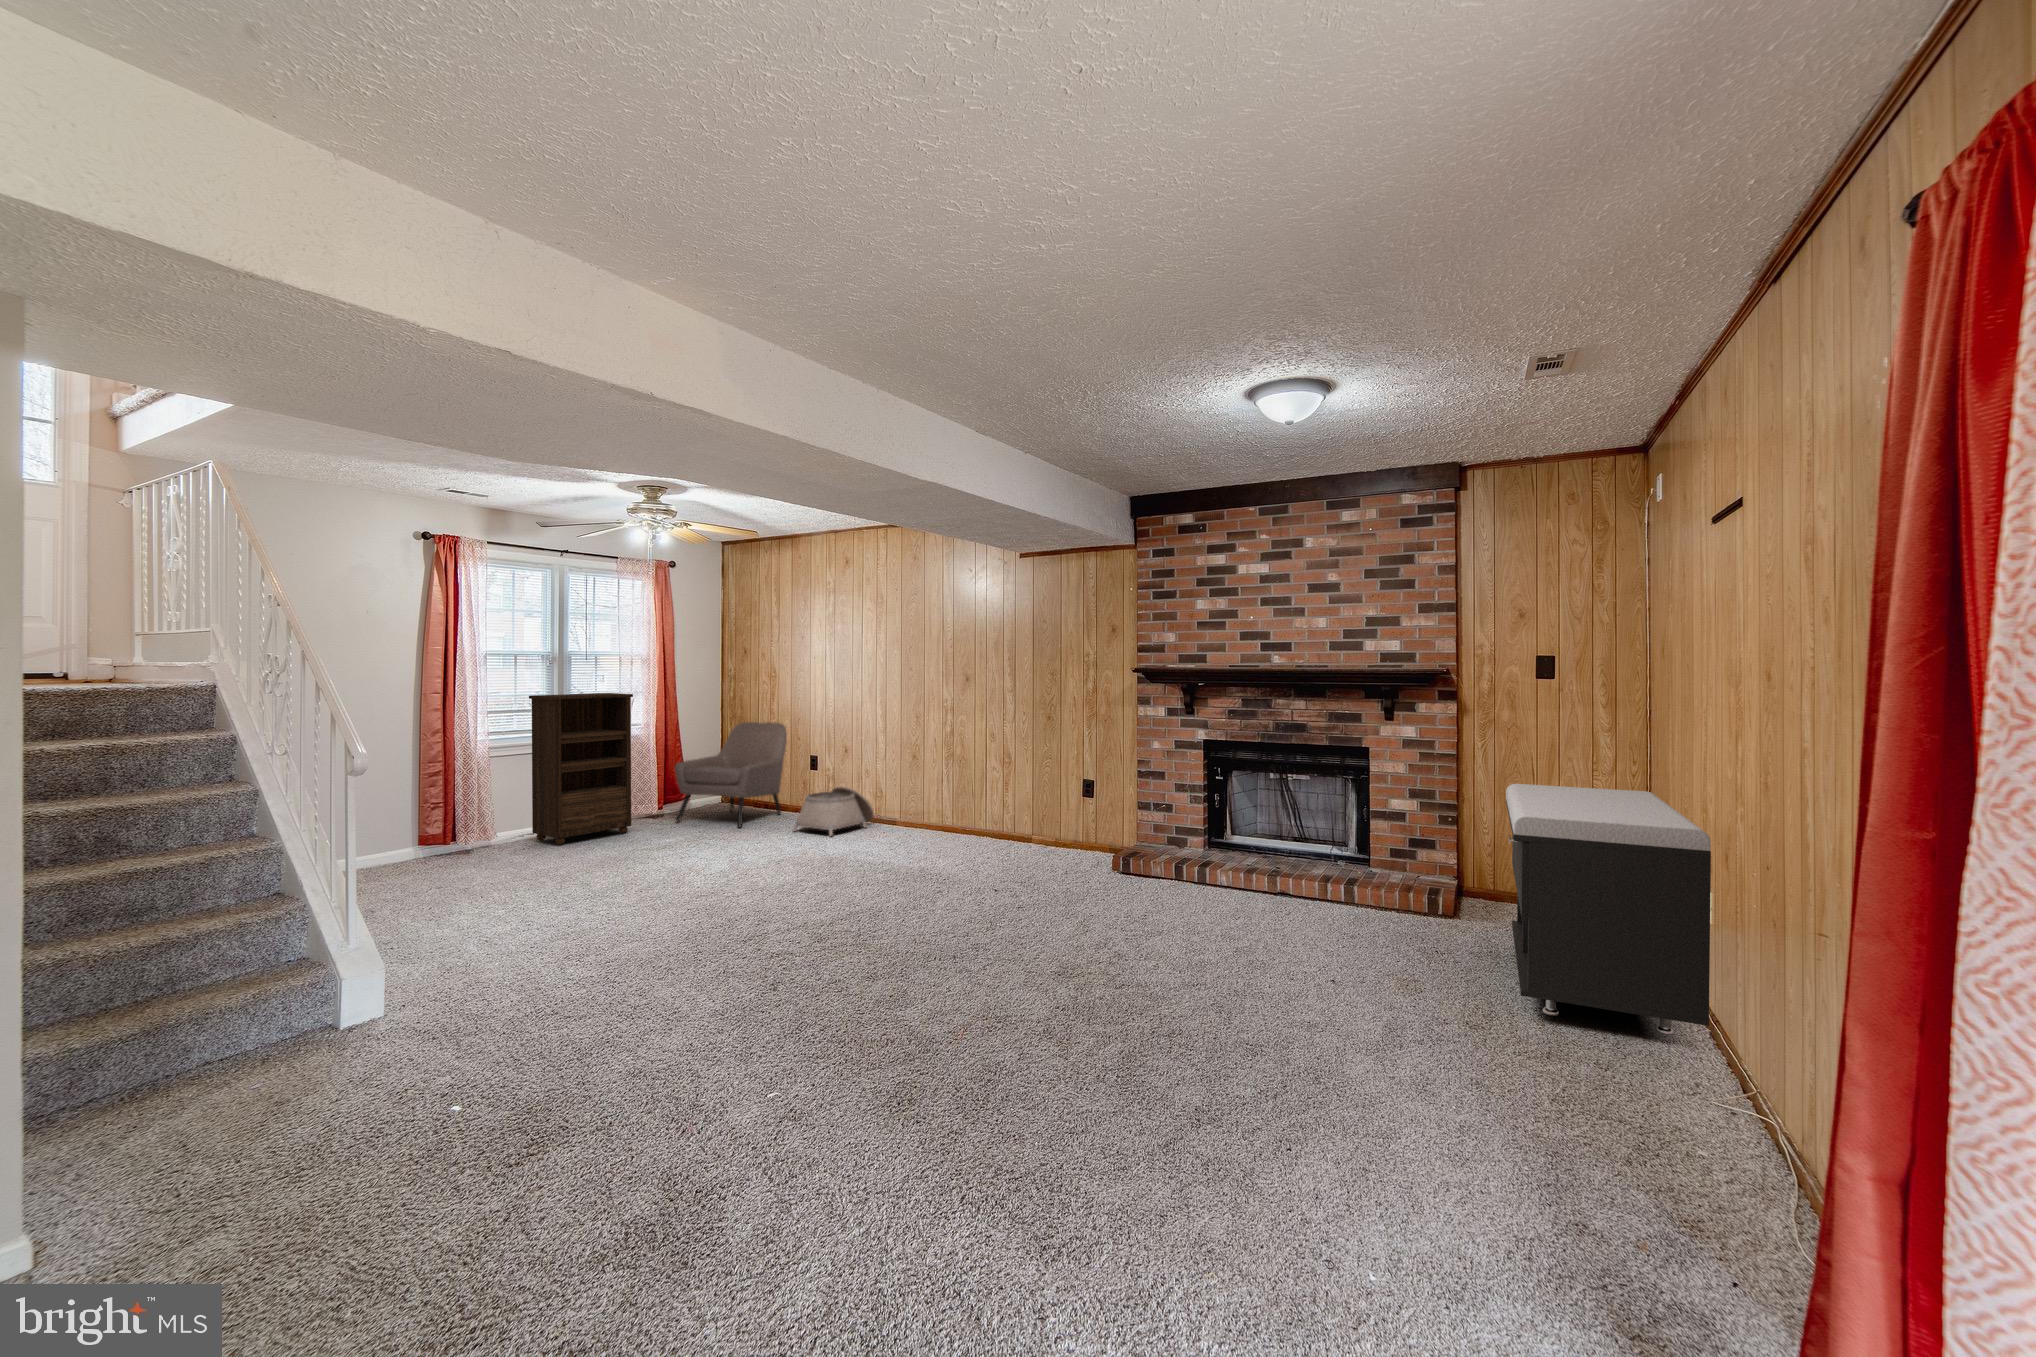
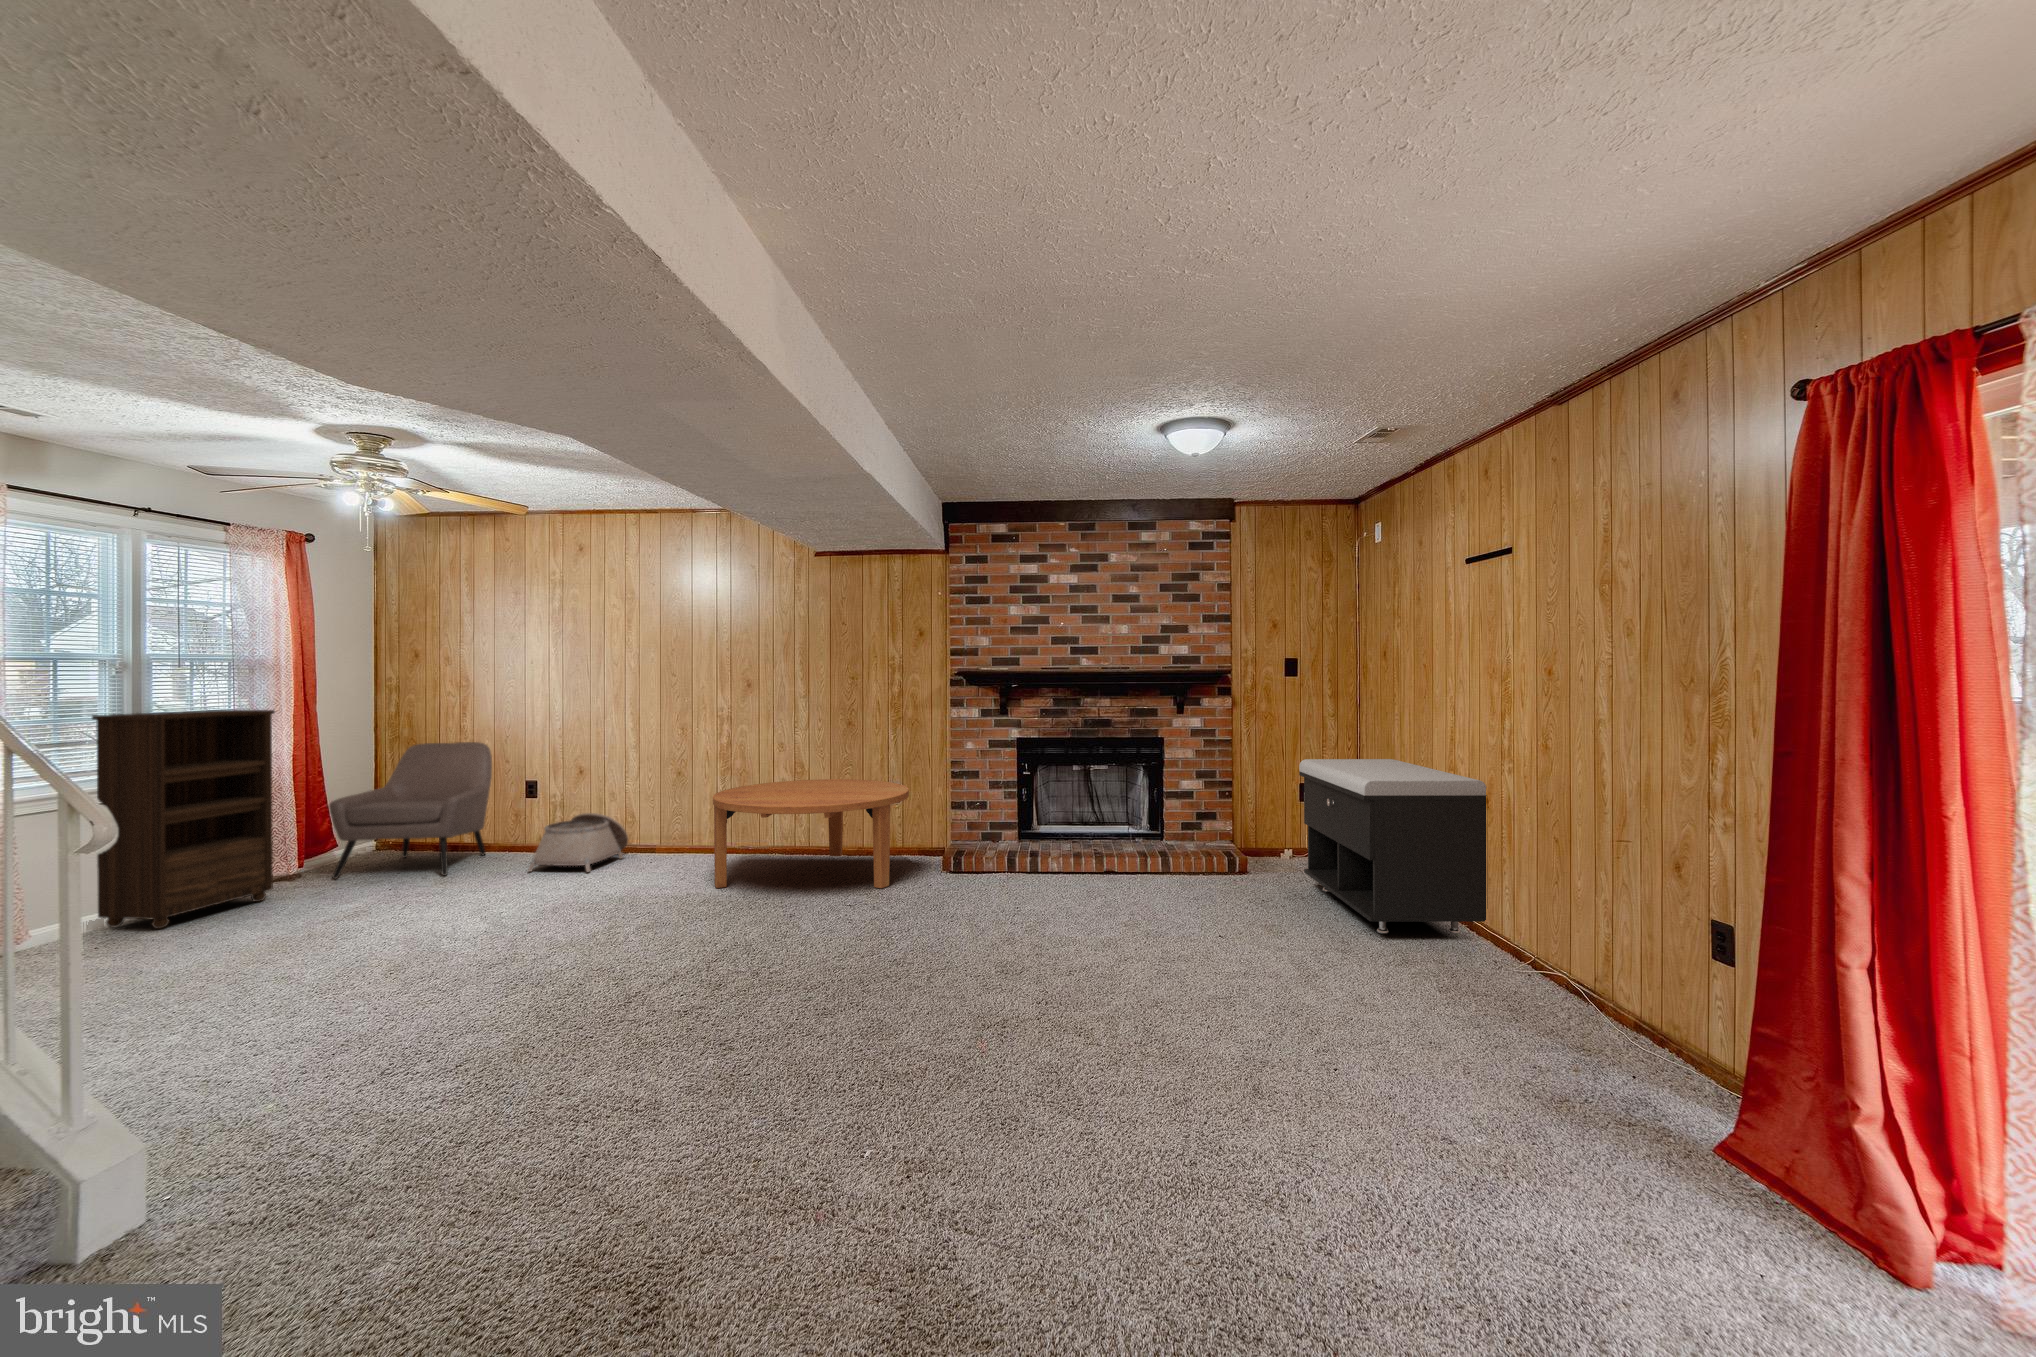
coffee table: none [905,770,1083,880] -> present [713,779,909,888]

